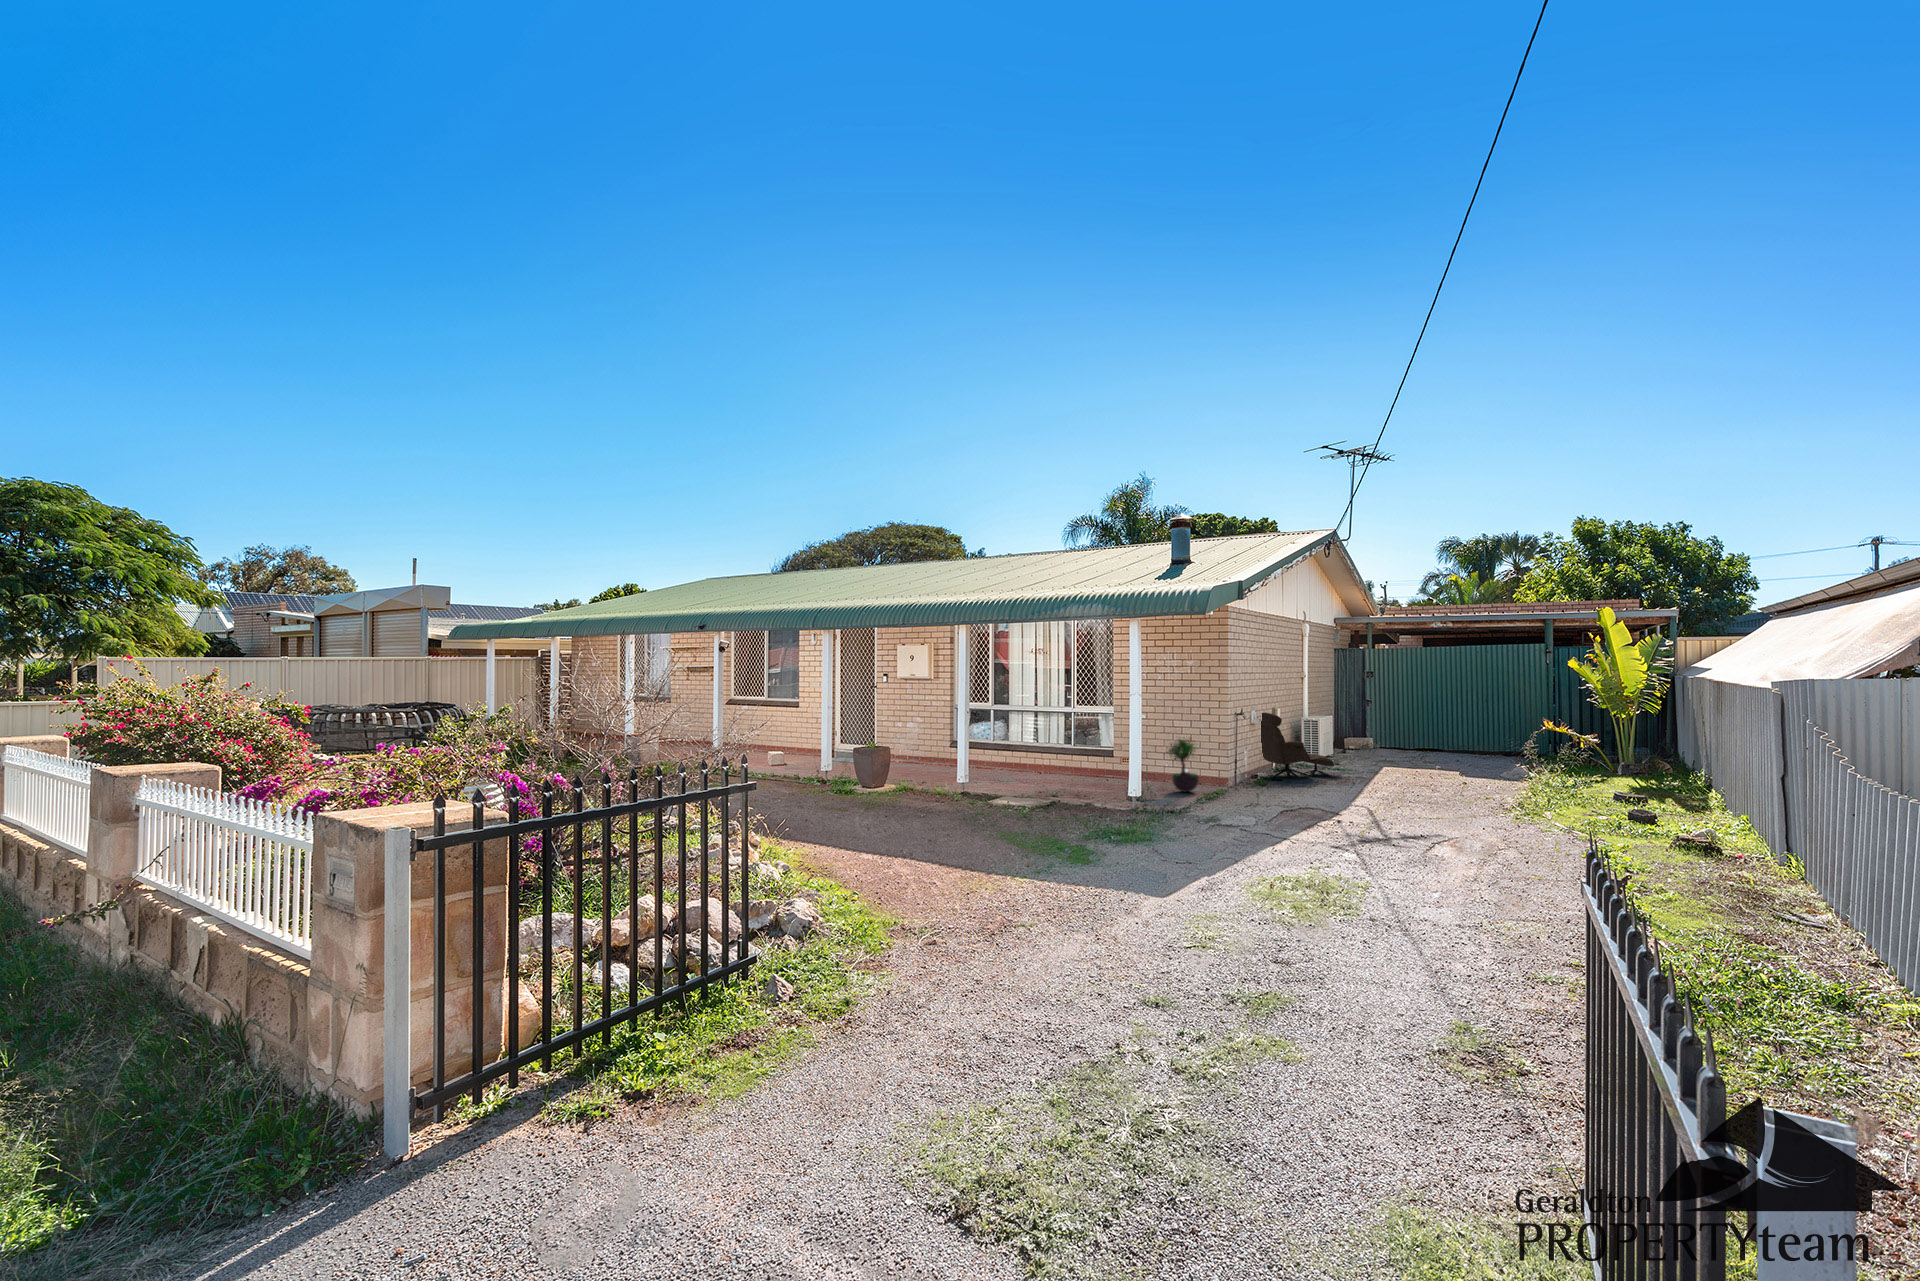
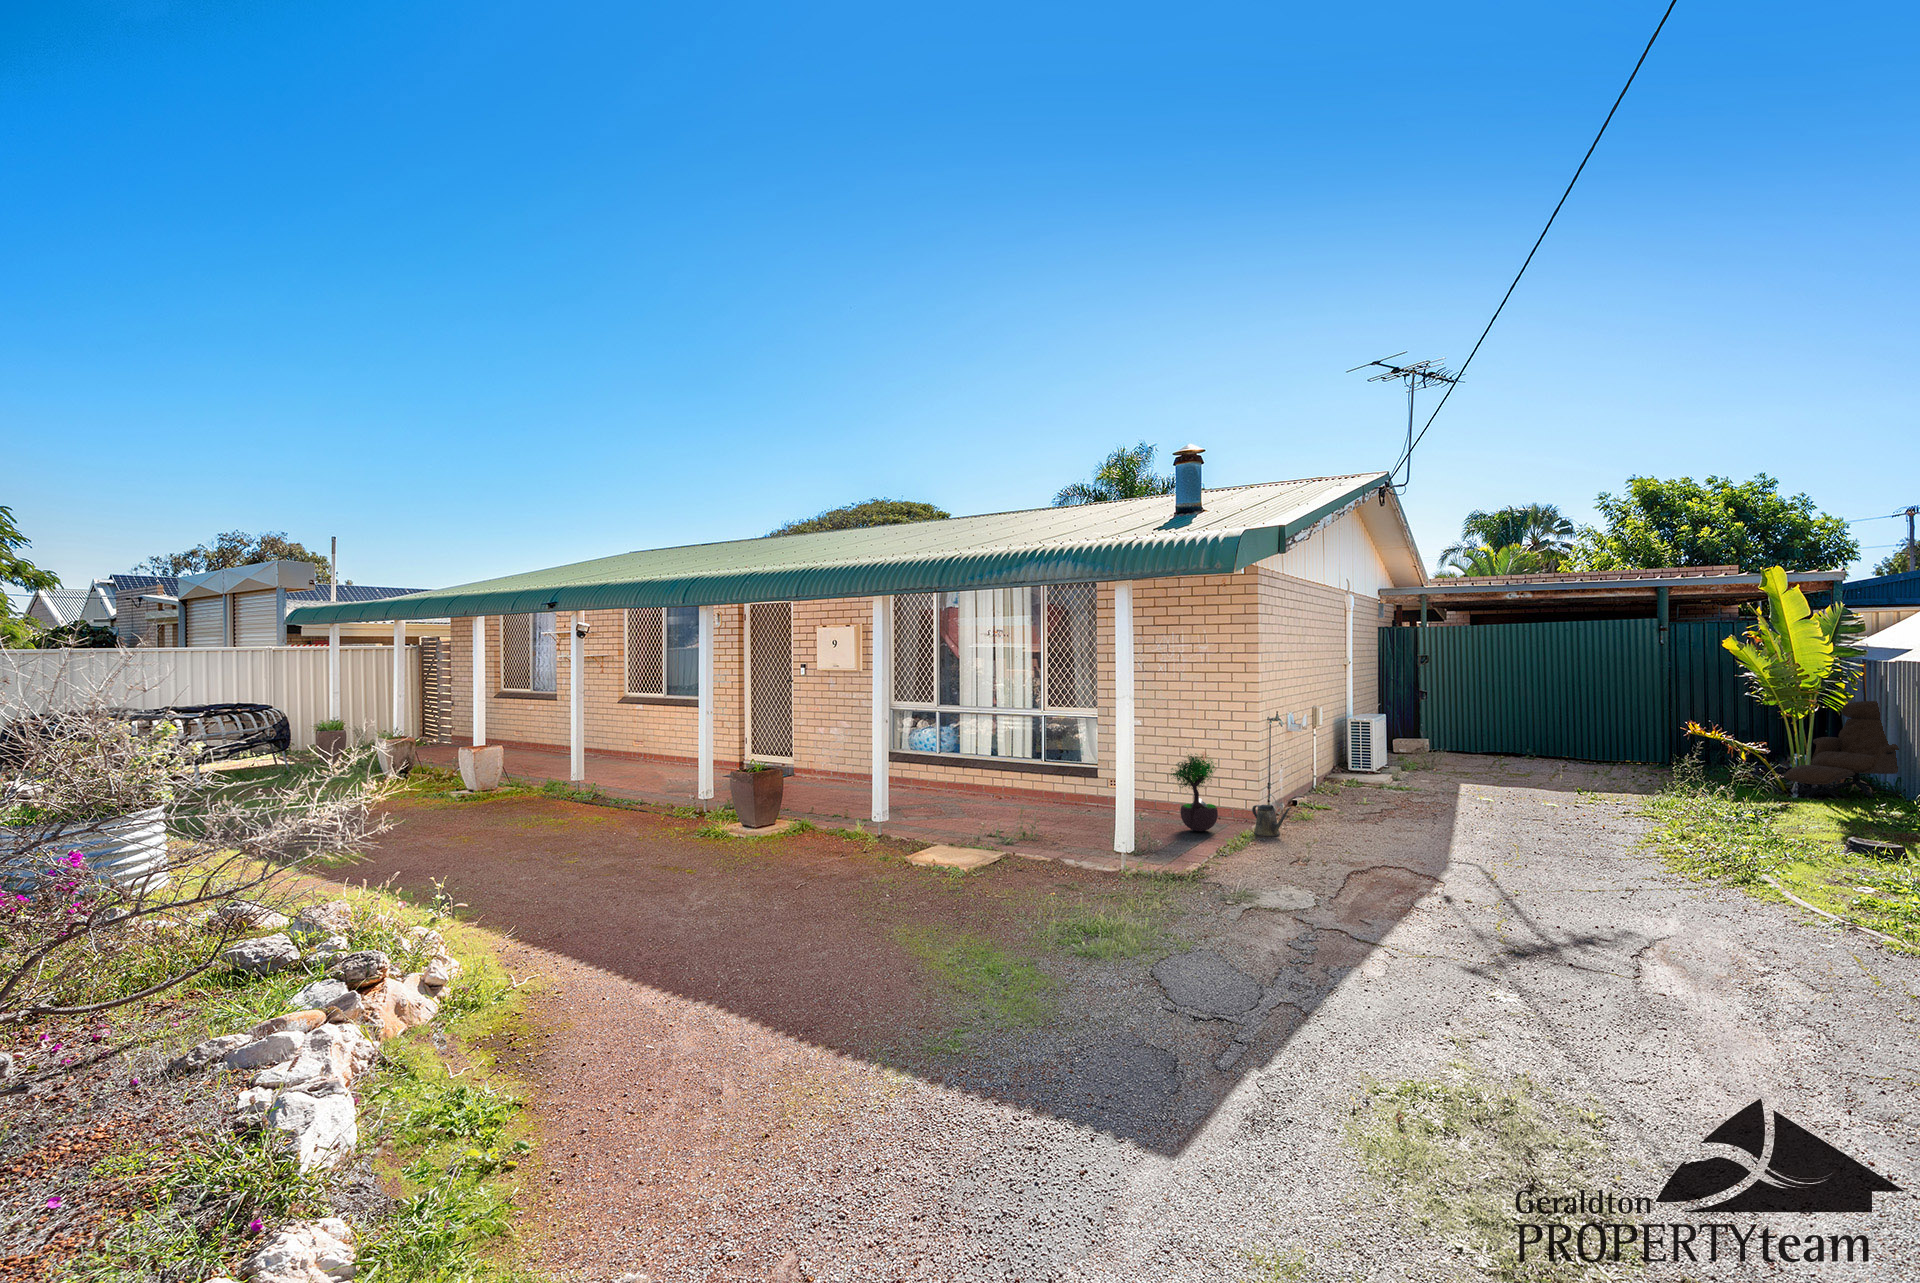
lounge chair: present [1261,712,1334,779] -> present [1785,701,1900,799]
watering can: none [1223,773,1249,795] -> present [1252,805,1291,836]

